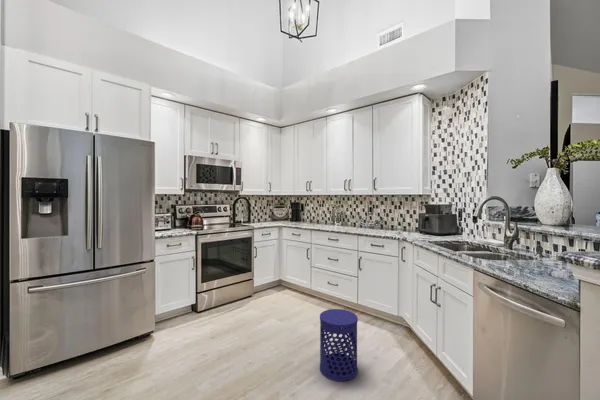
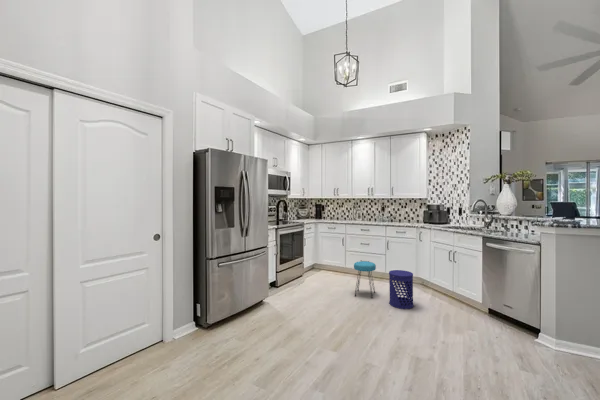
stool: none [282,288,319,349] -> present [354,261,376,298]

